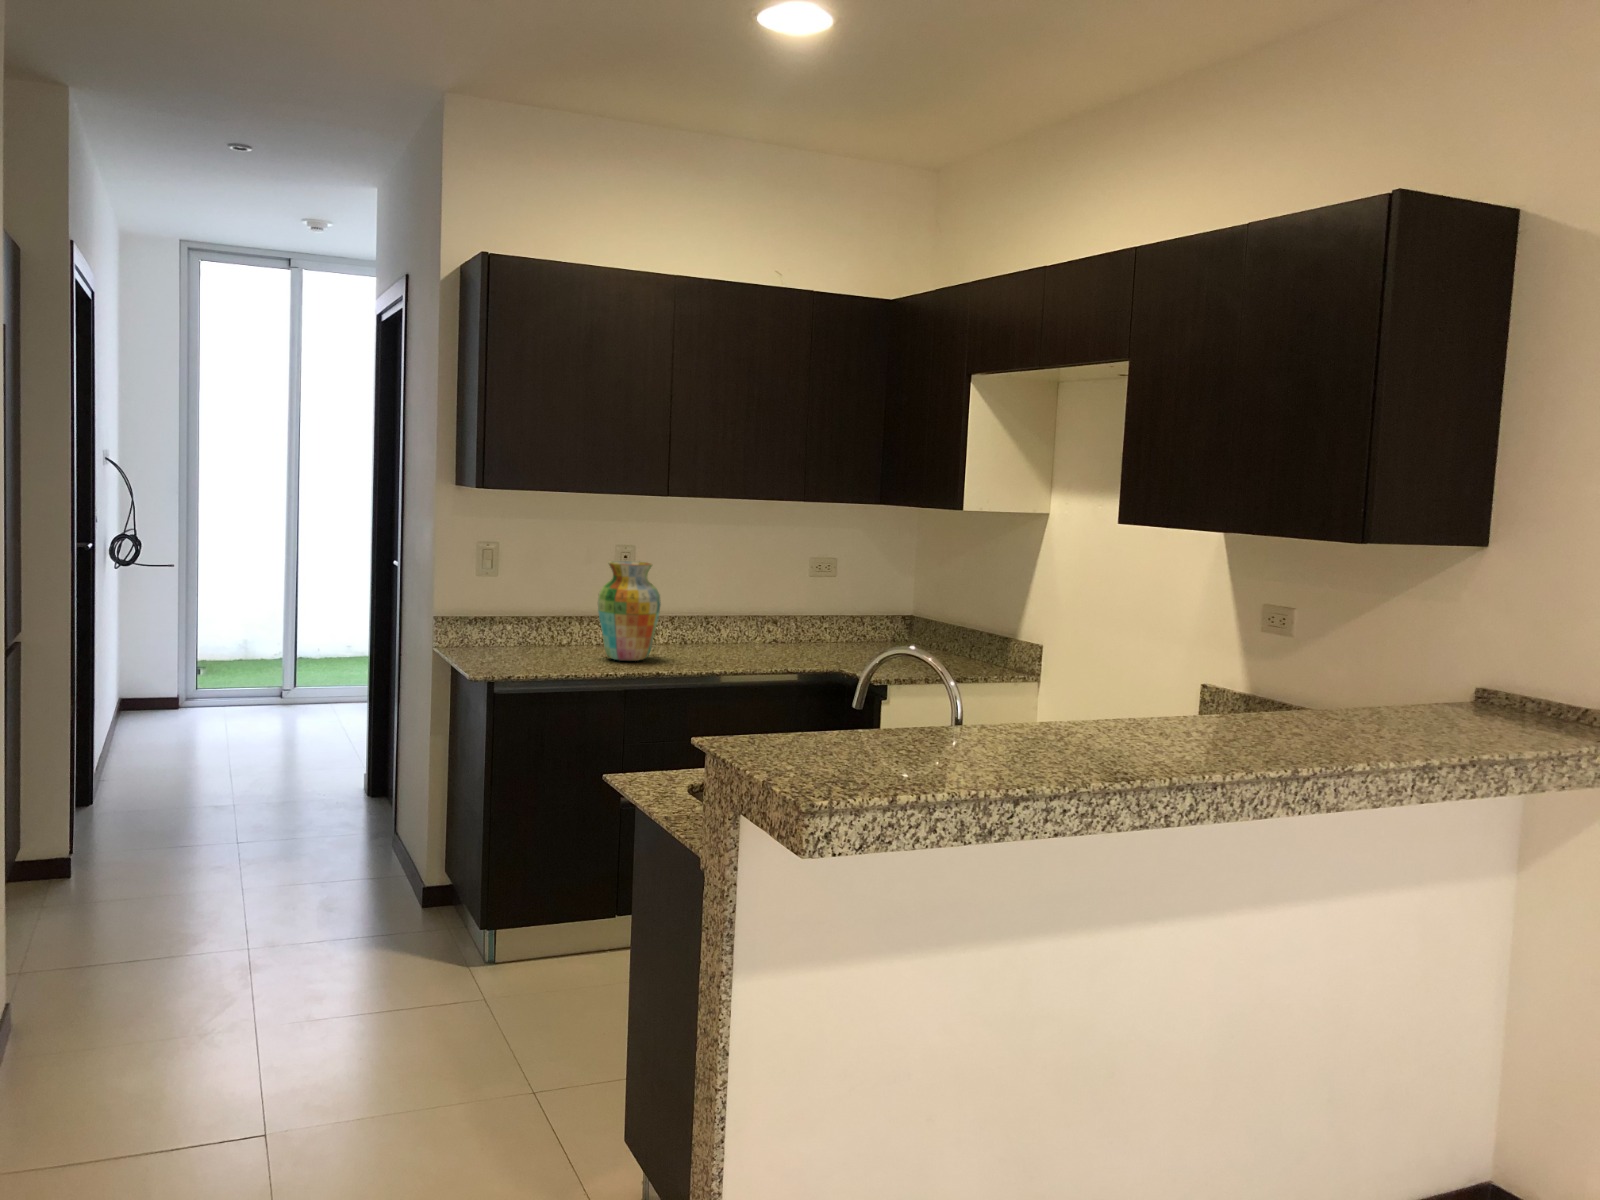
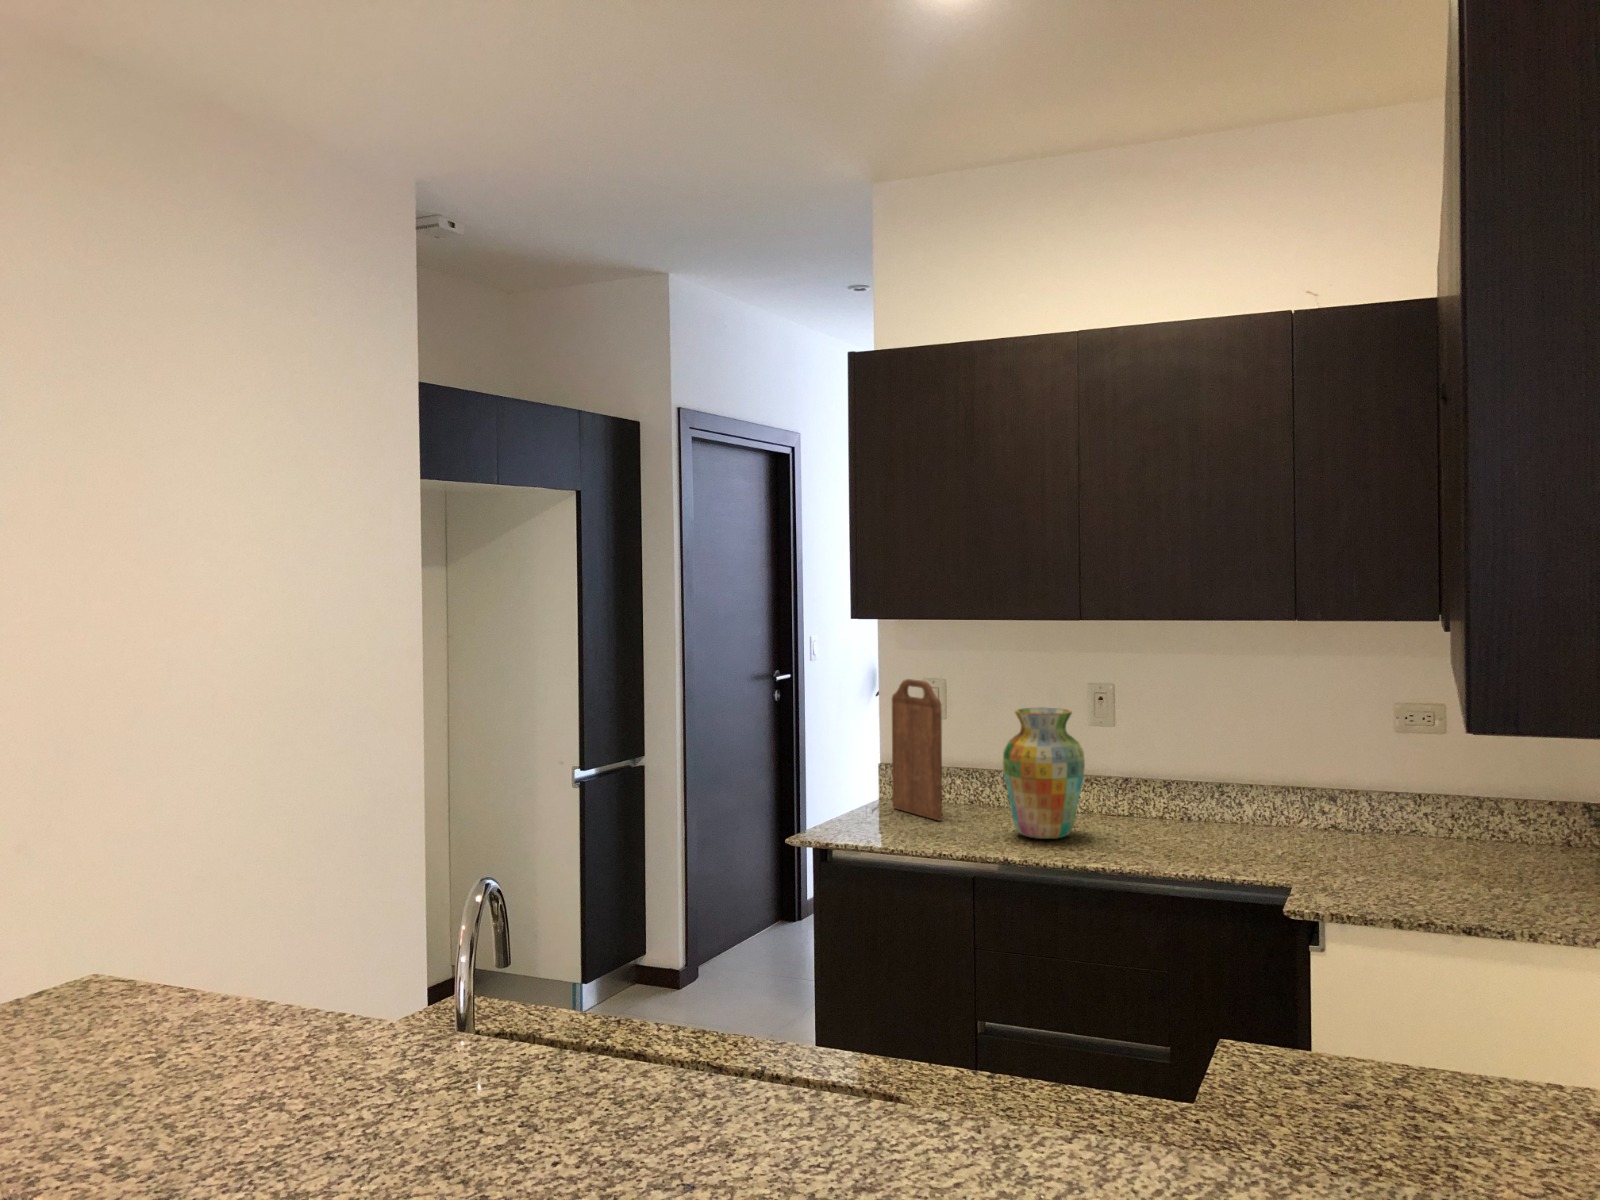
cutting board: none [470,540,535,657] -> present [892,679,942,820]

